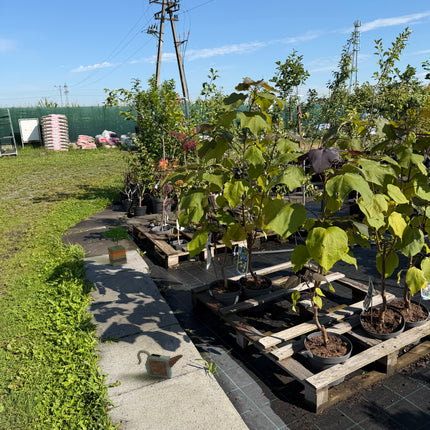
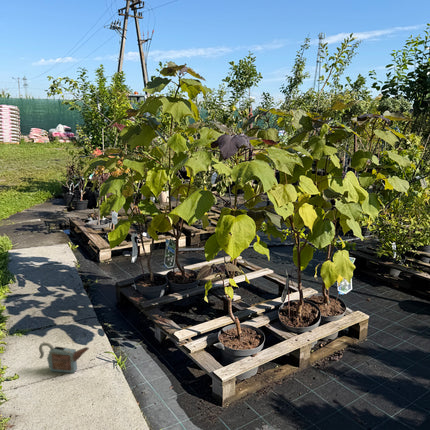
potted tree: present [103,227,130,266] -> none [29,217,61,259]

